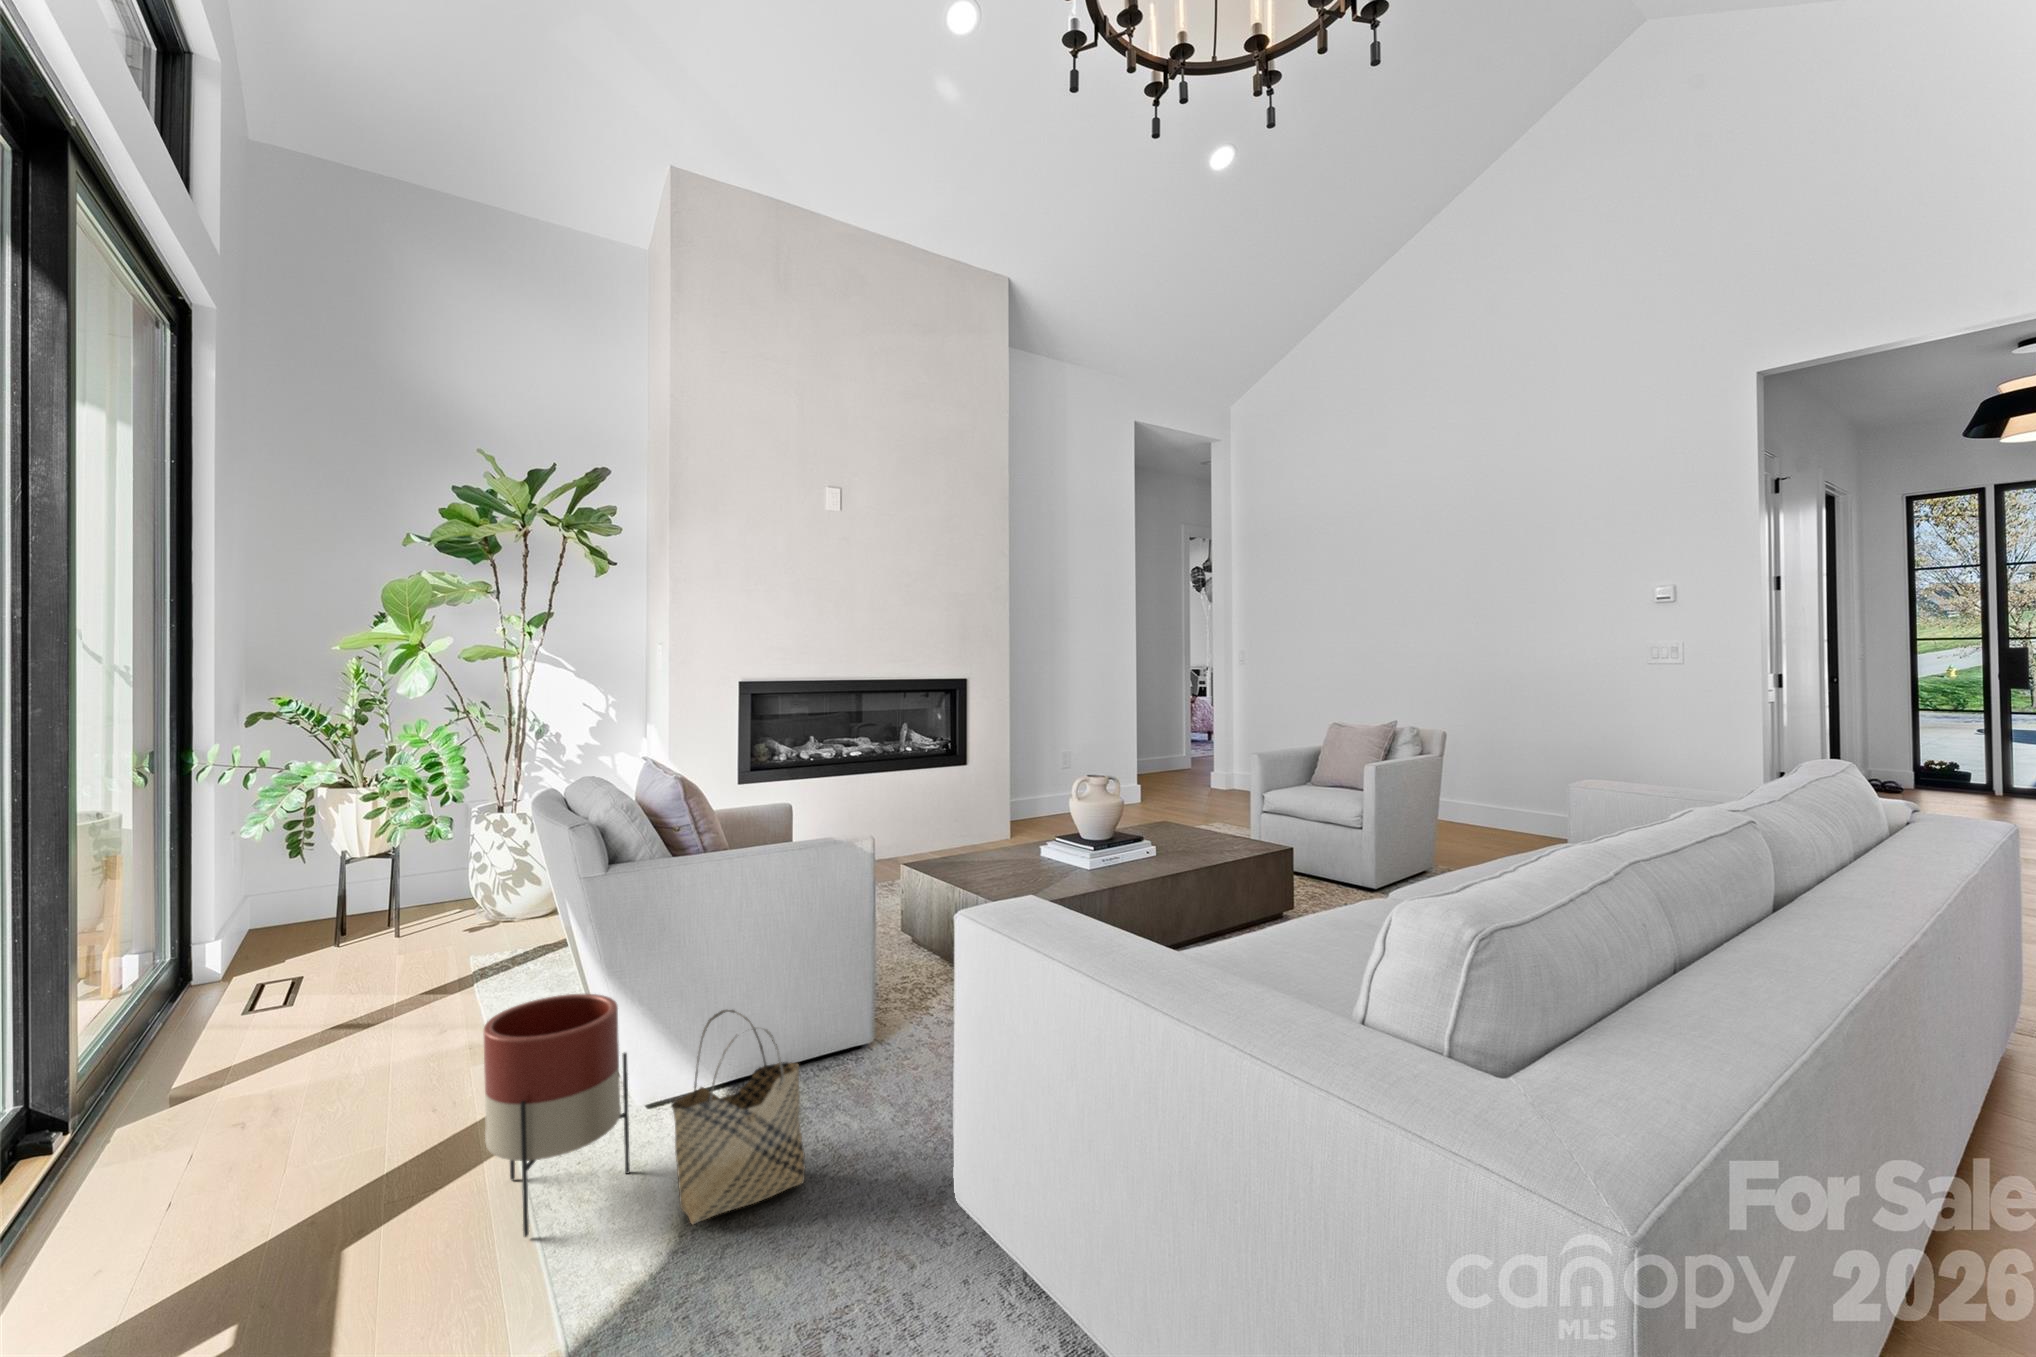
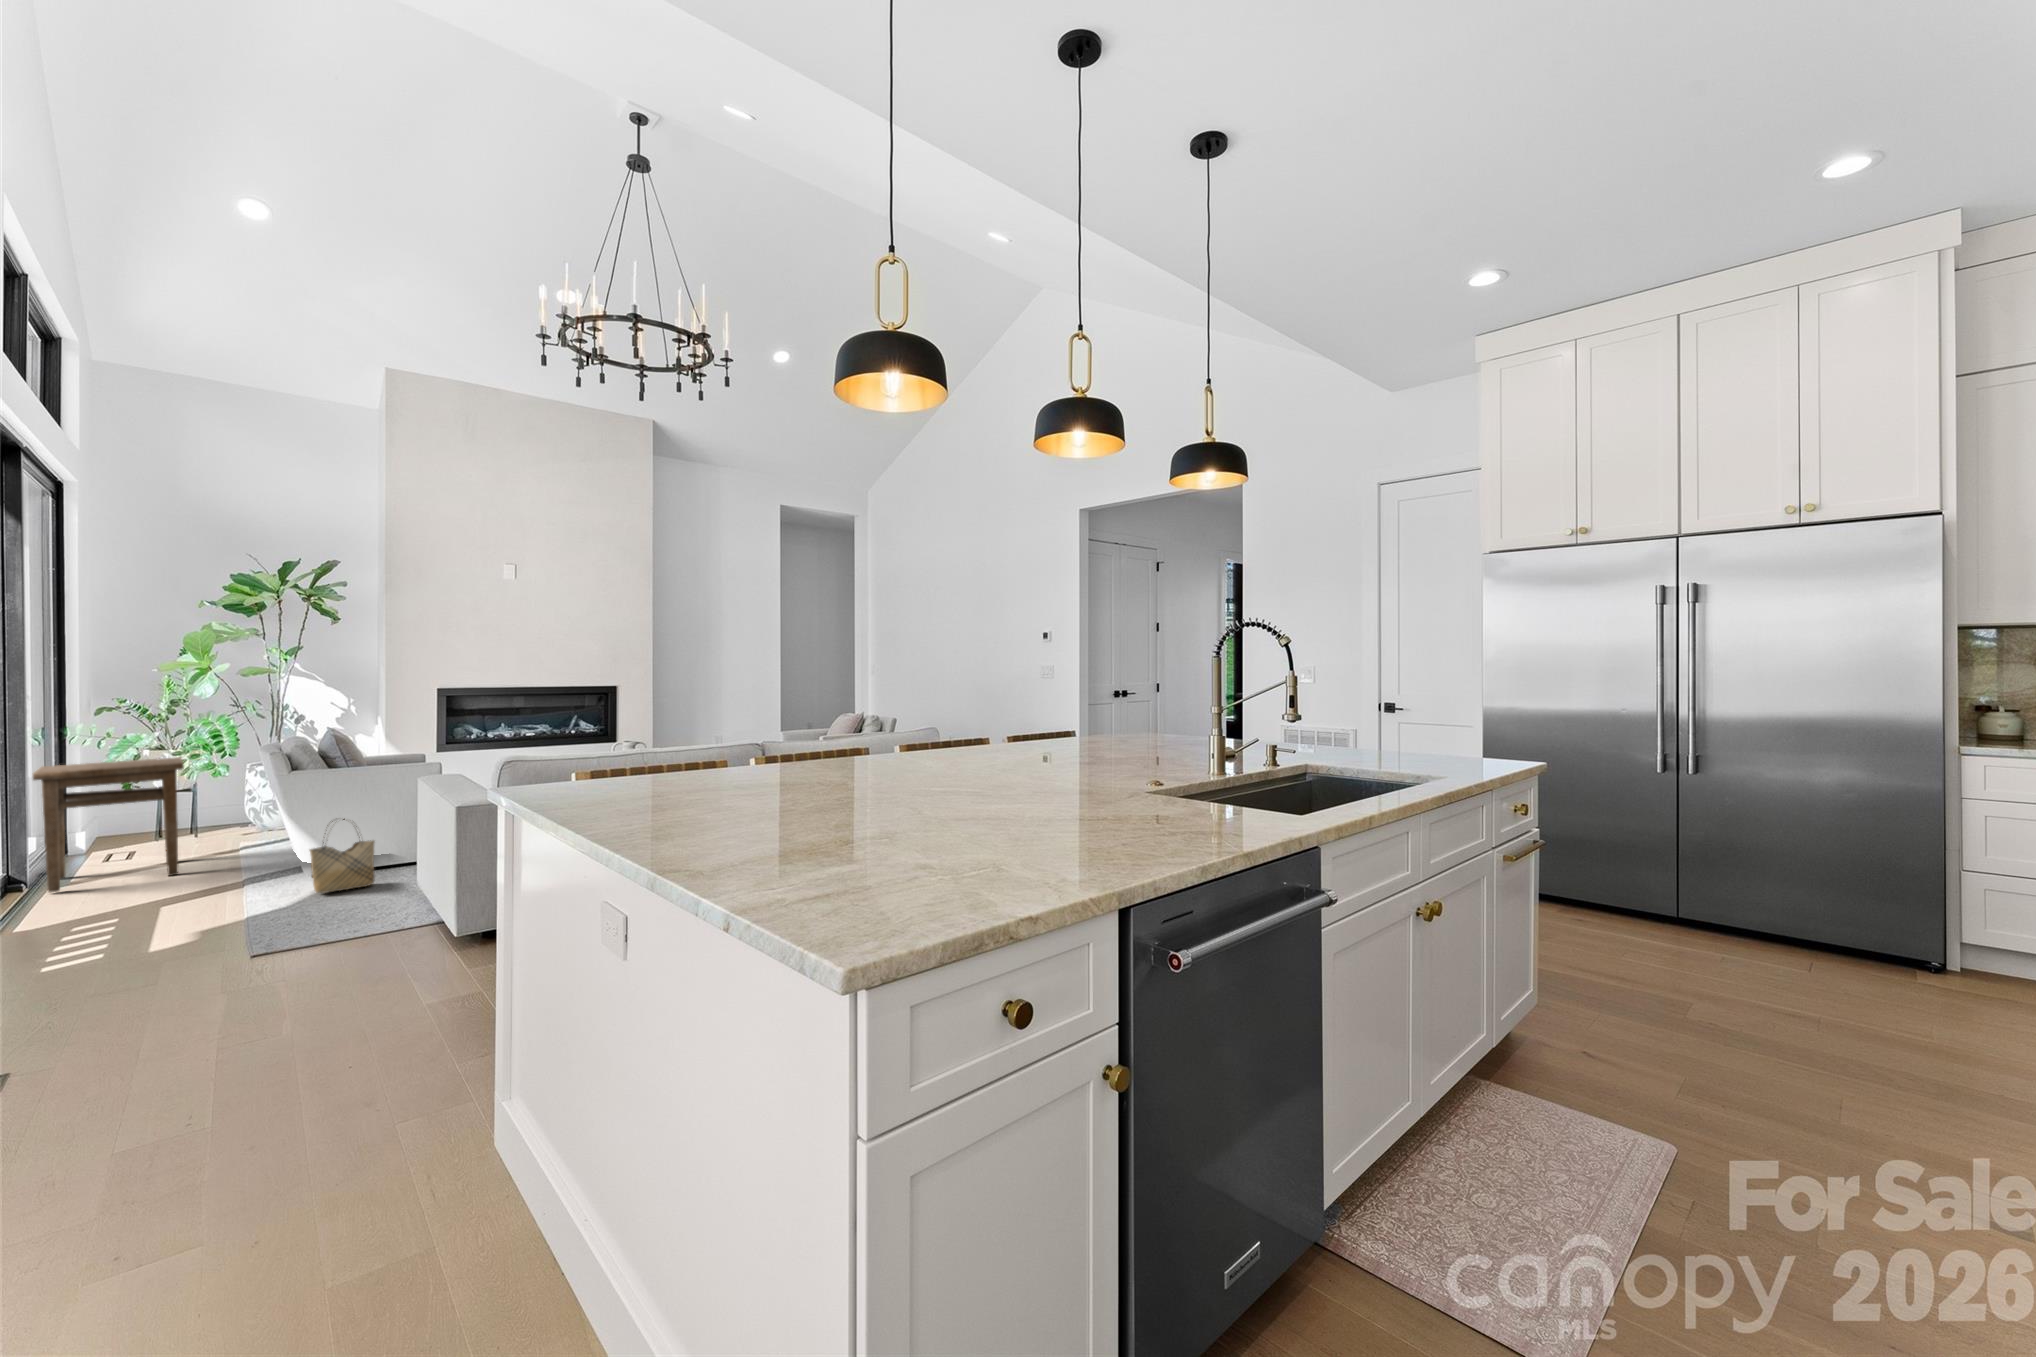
side table: none [92,813,384,1127] -> present [33,757,184,892]
planter: present [484,994,630,1237] -> none [227,817,299,901]

